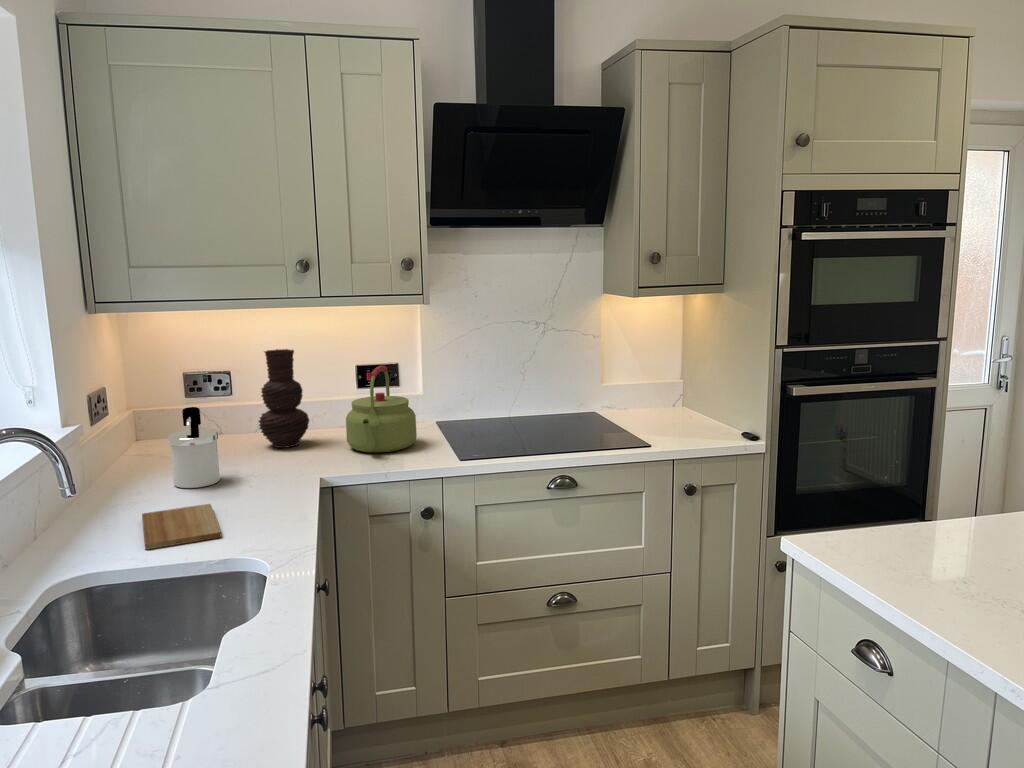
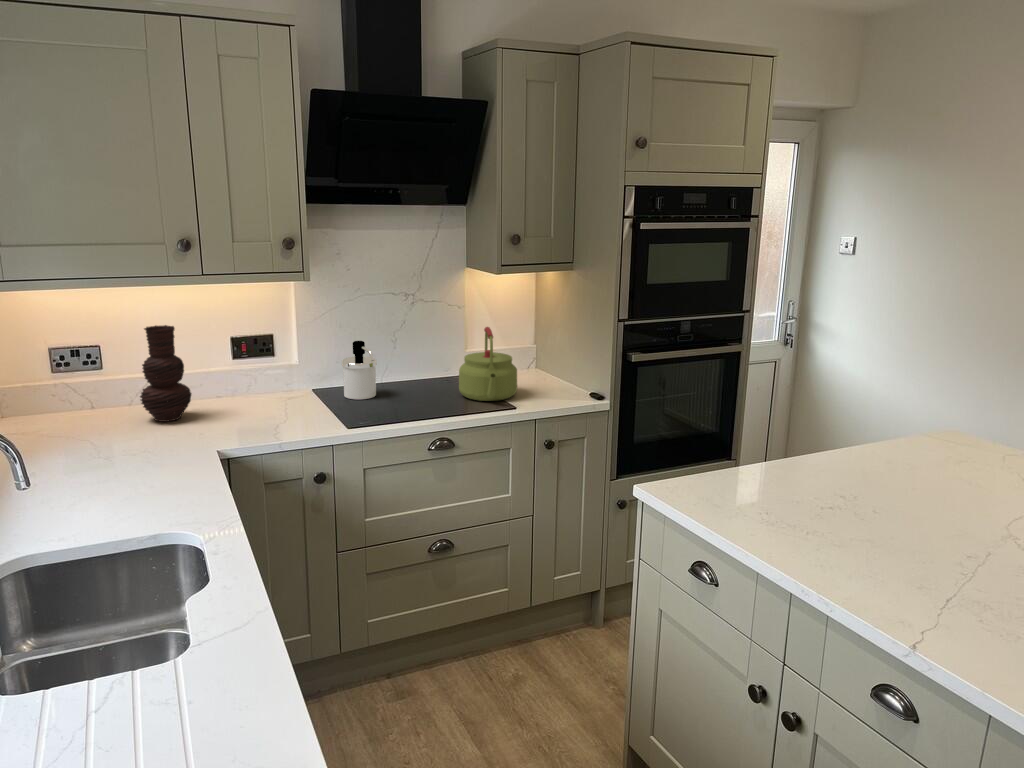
kettle: present [346,366,417,452] -> present [459,327,517,401]
soap dispenser: present [168,407,220,488] -> present [342,341,377,399]
cutting board: present [142,504,221,550] -> none [61,483,152,530]

